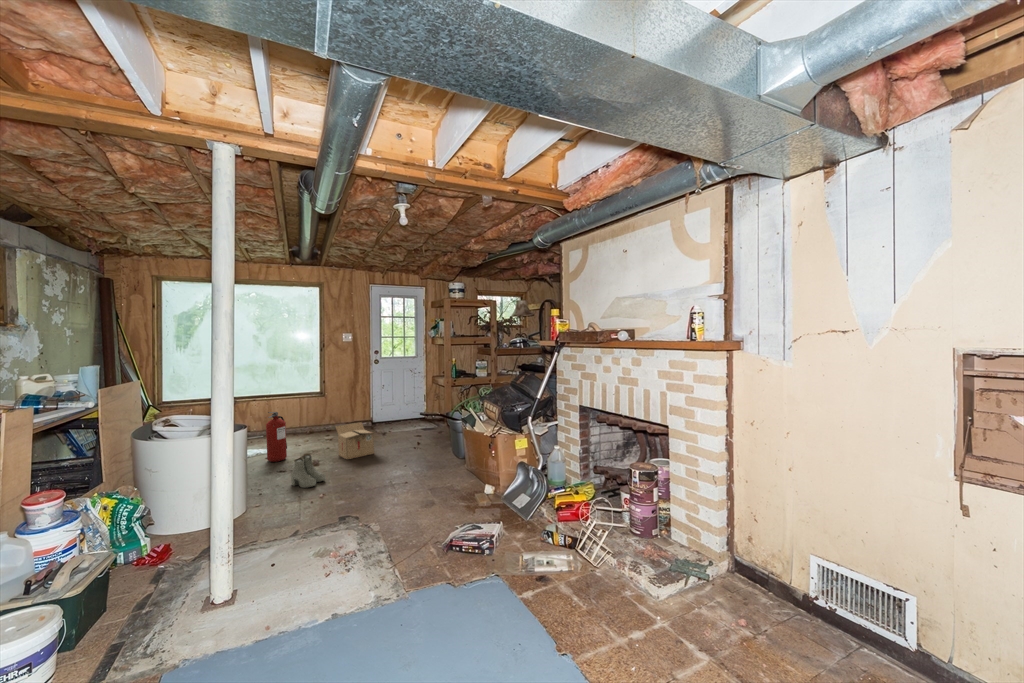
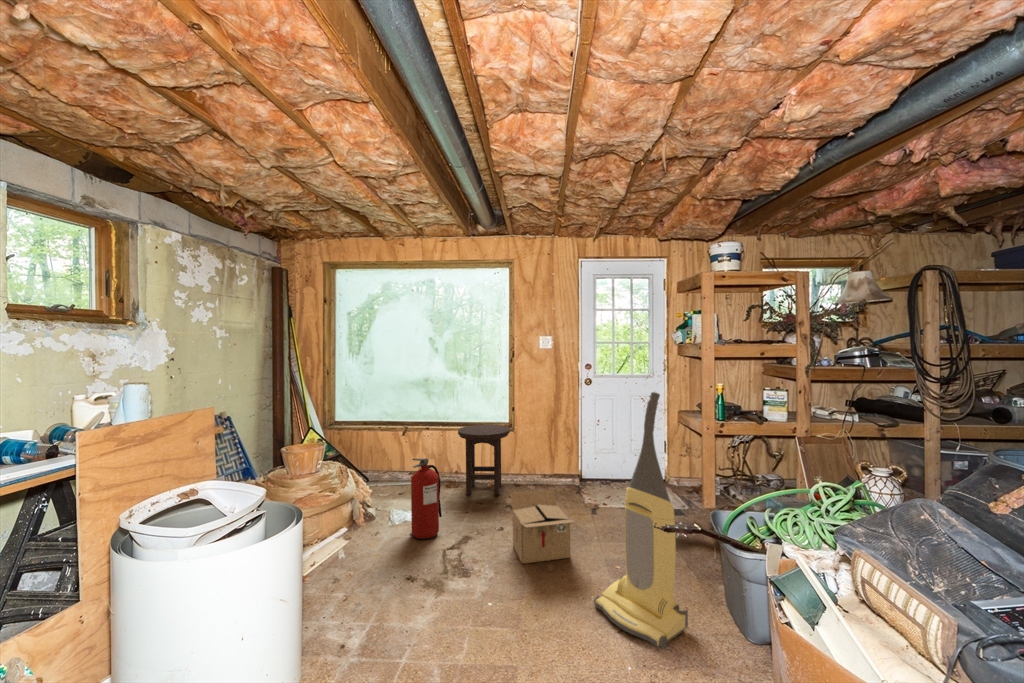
vacuum cleaner: none [389,360,432,468] -> present [594,392,688,649]
stool: none [286,395,325,442] -> present [458,425,510,495]
boots: present [291,455,325,488] -> none [406,566,465,649]

